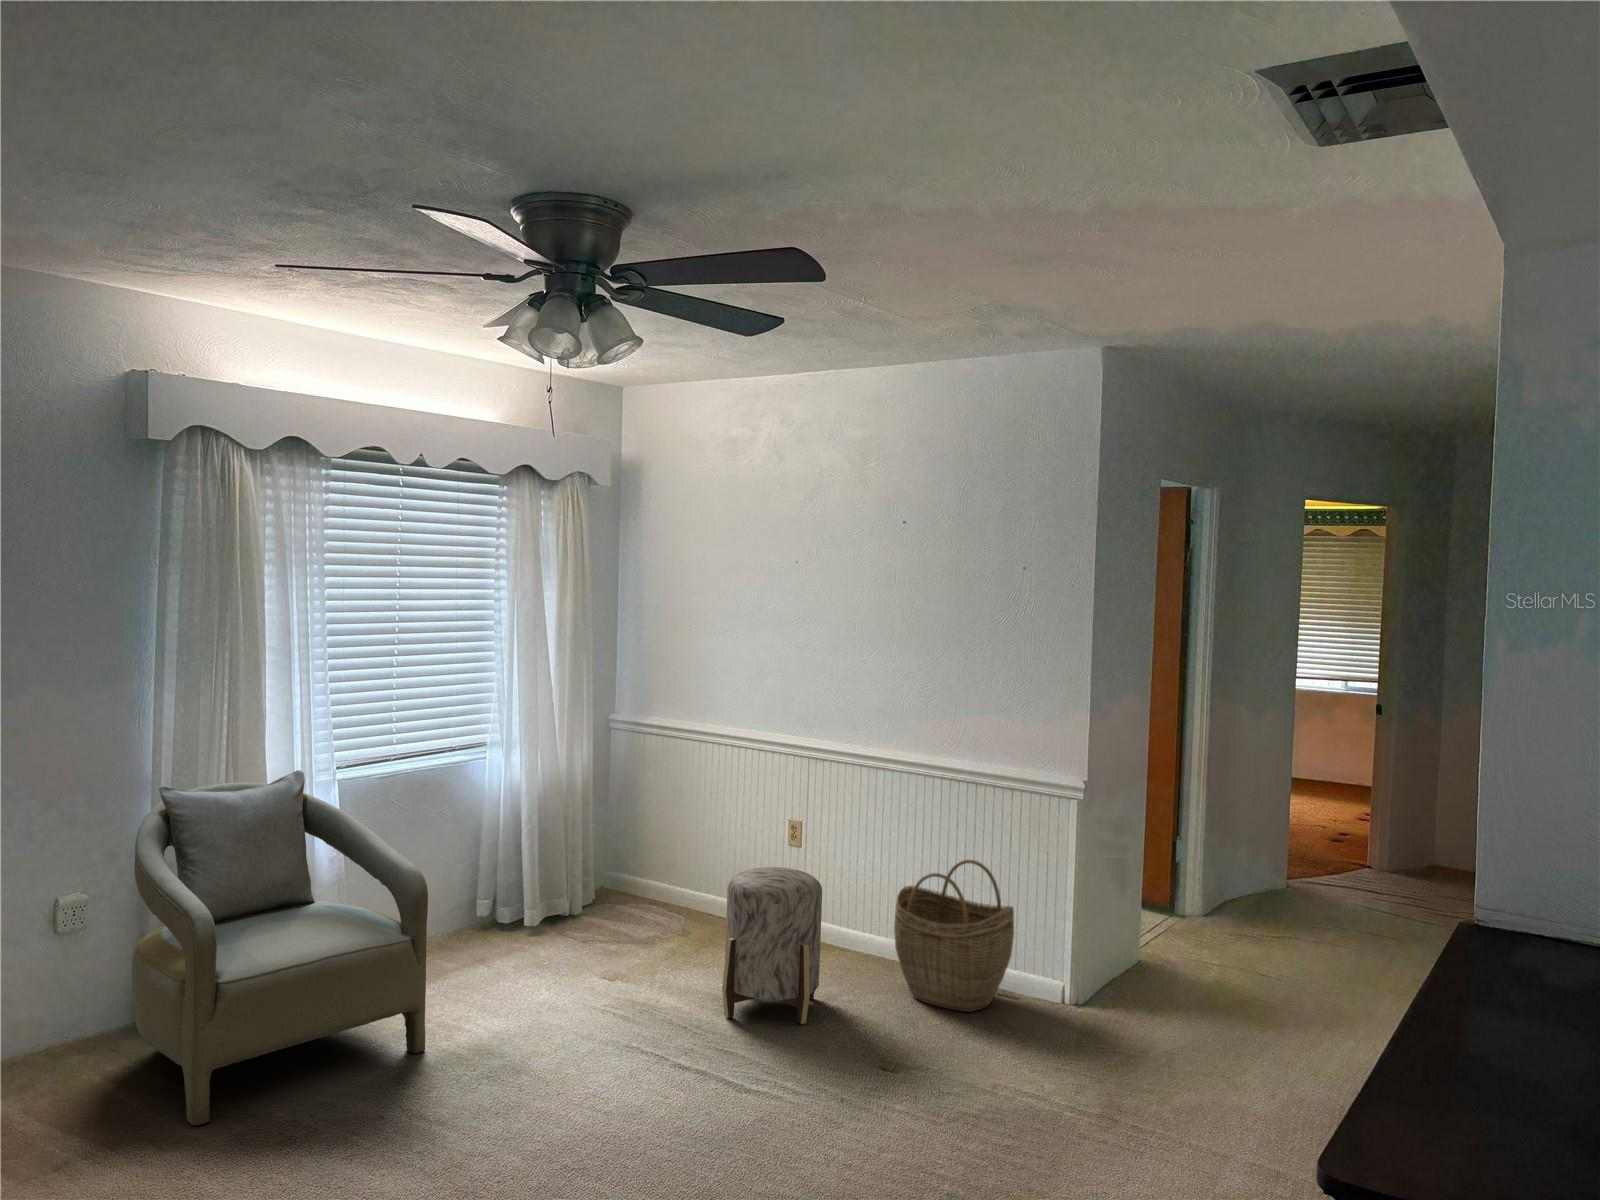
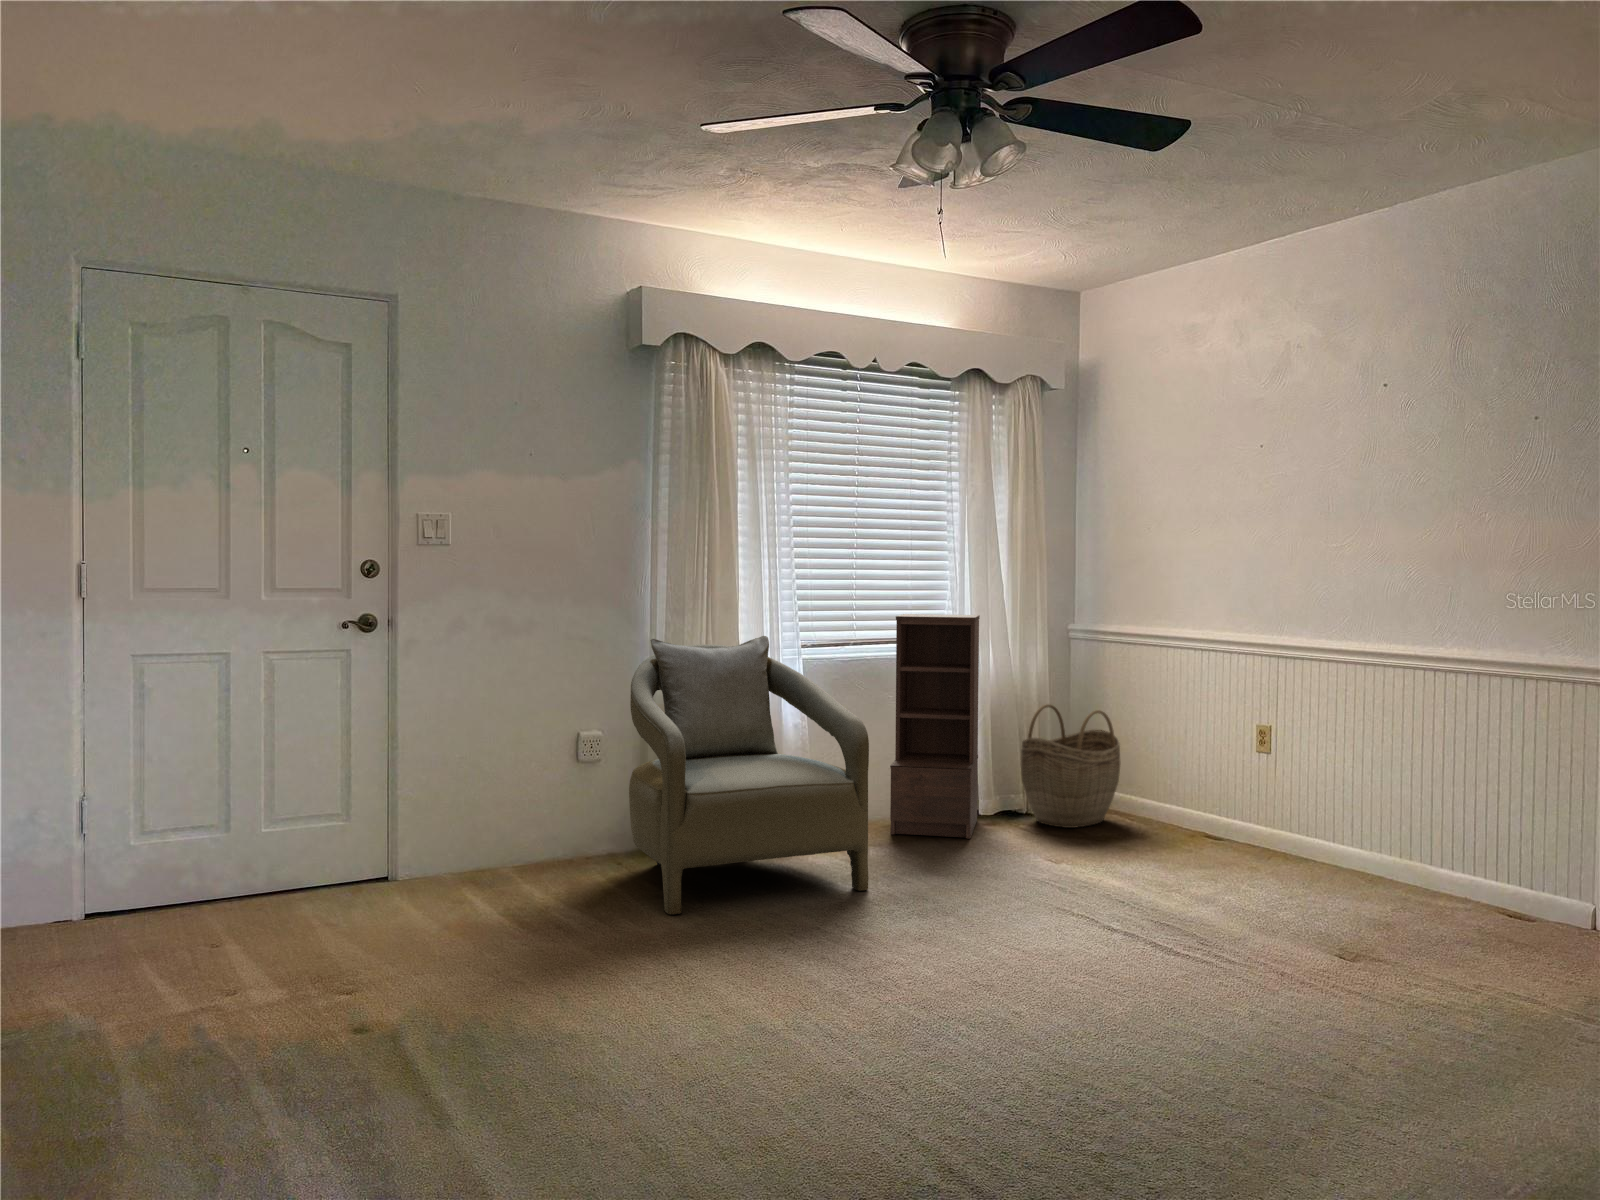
bookshelf: none [435,721,528,963] -> present [890,614,980,839]
woven basket: present [894,860,1014,1012] -> present [1021,704,1120,828]
ottoman: present [722,867,822,1024] -> none [1164,750,1277,911]

